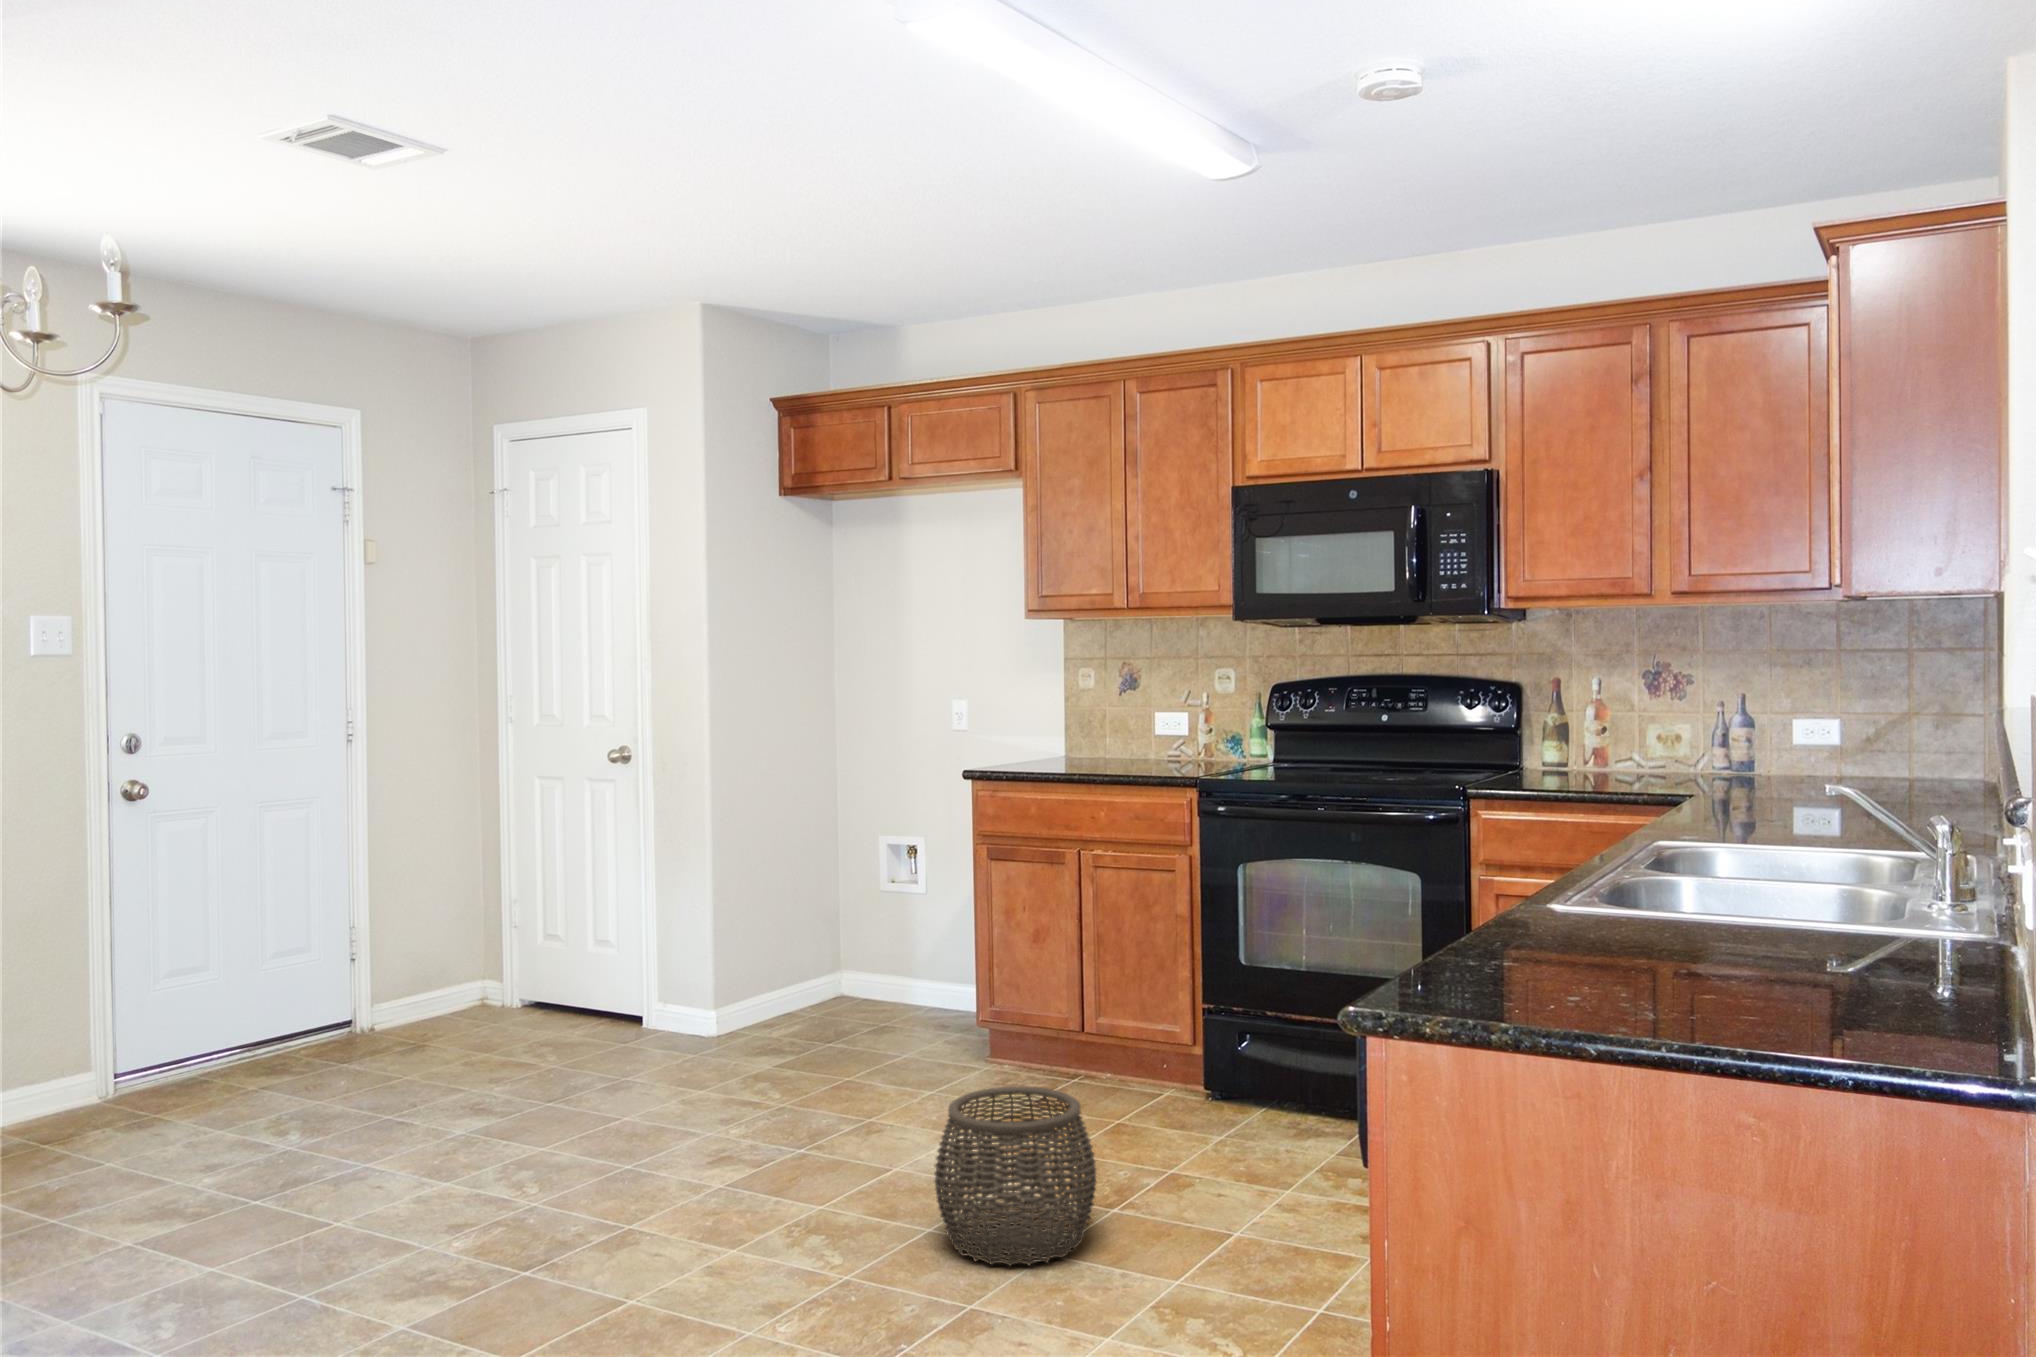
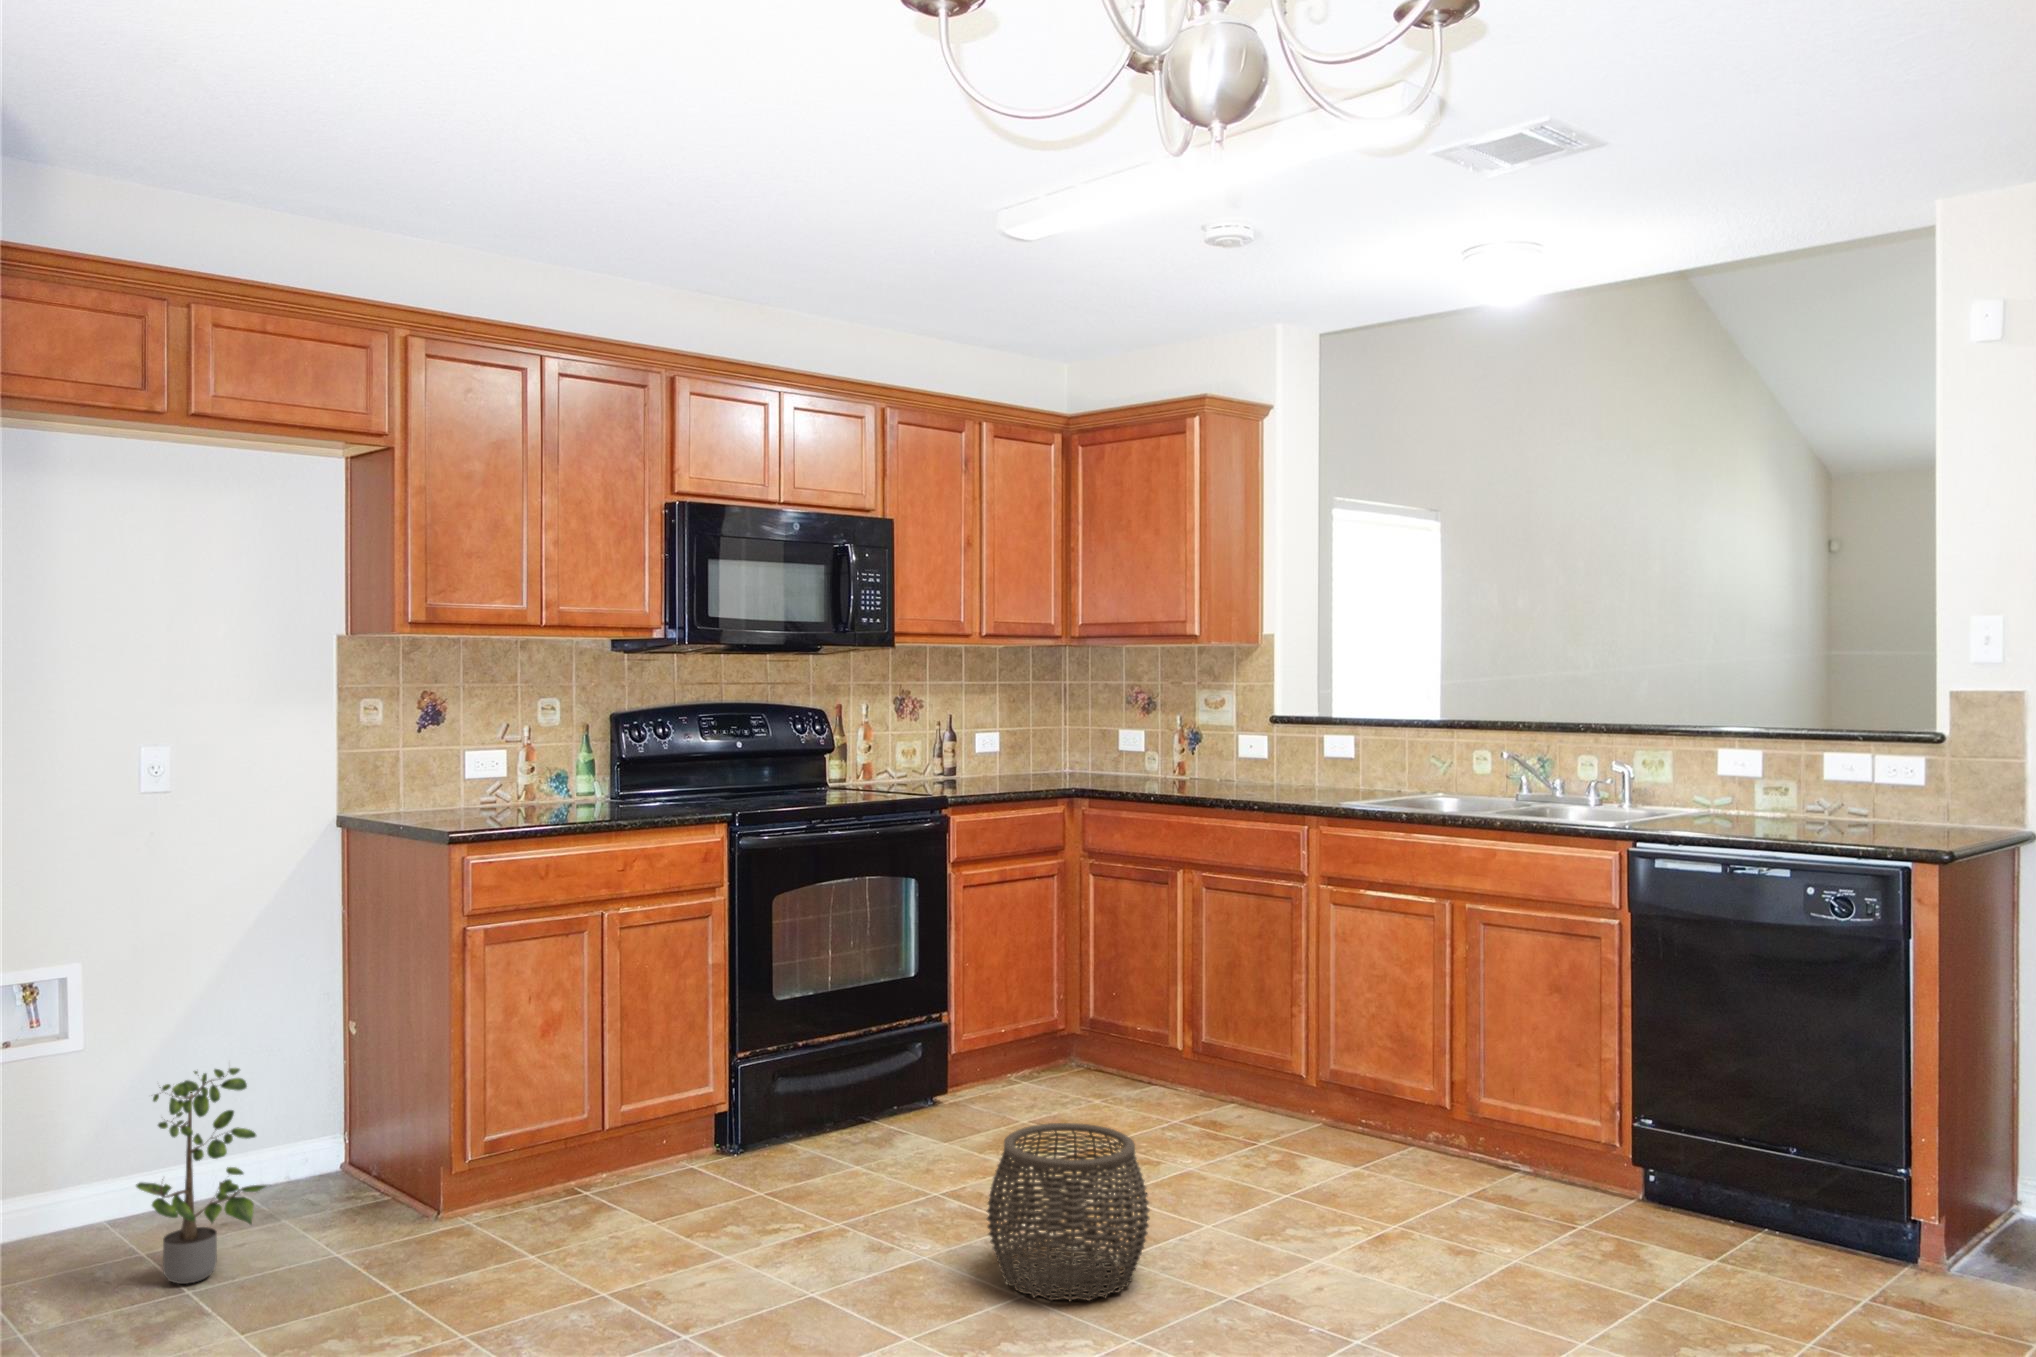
potted plant: none [826,903,904,1039] -> present [136,1068,267,1284]

